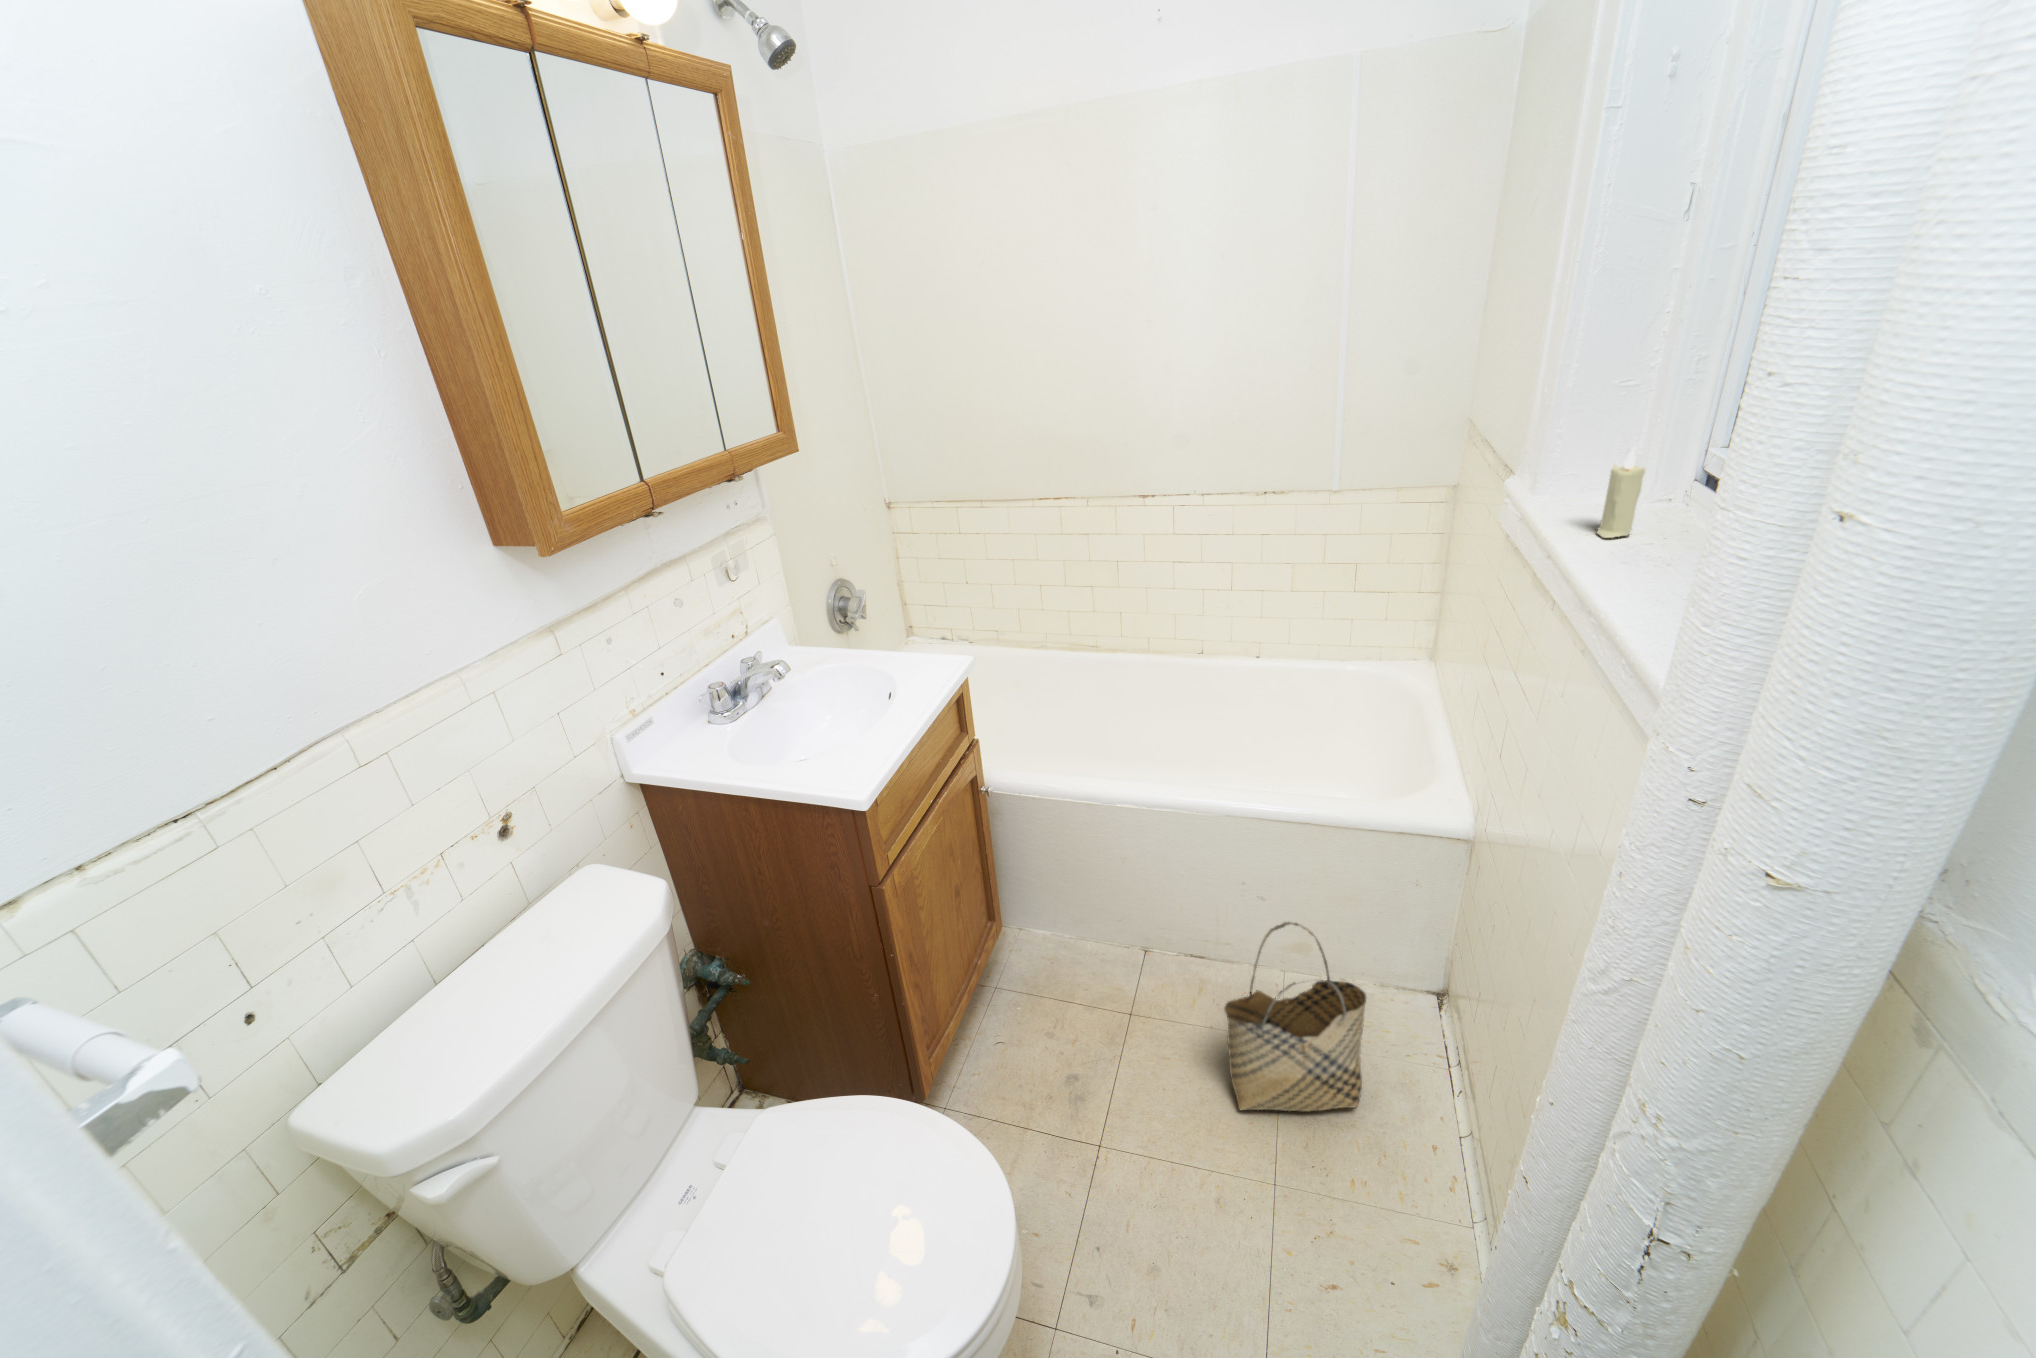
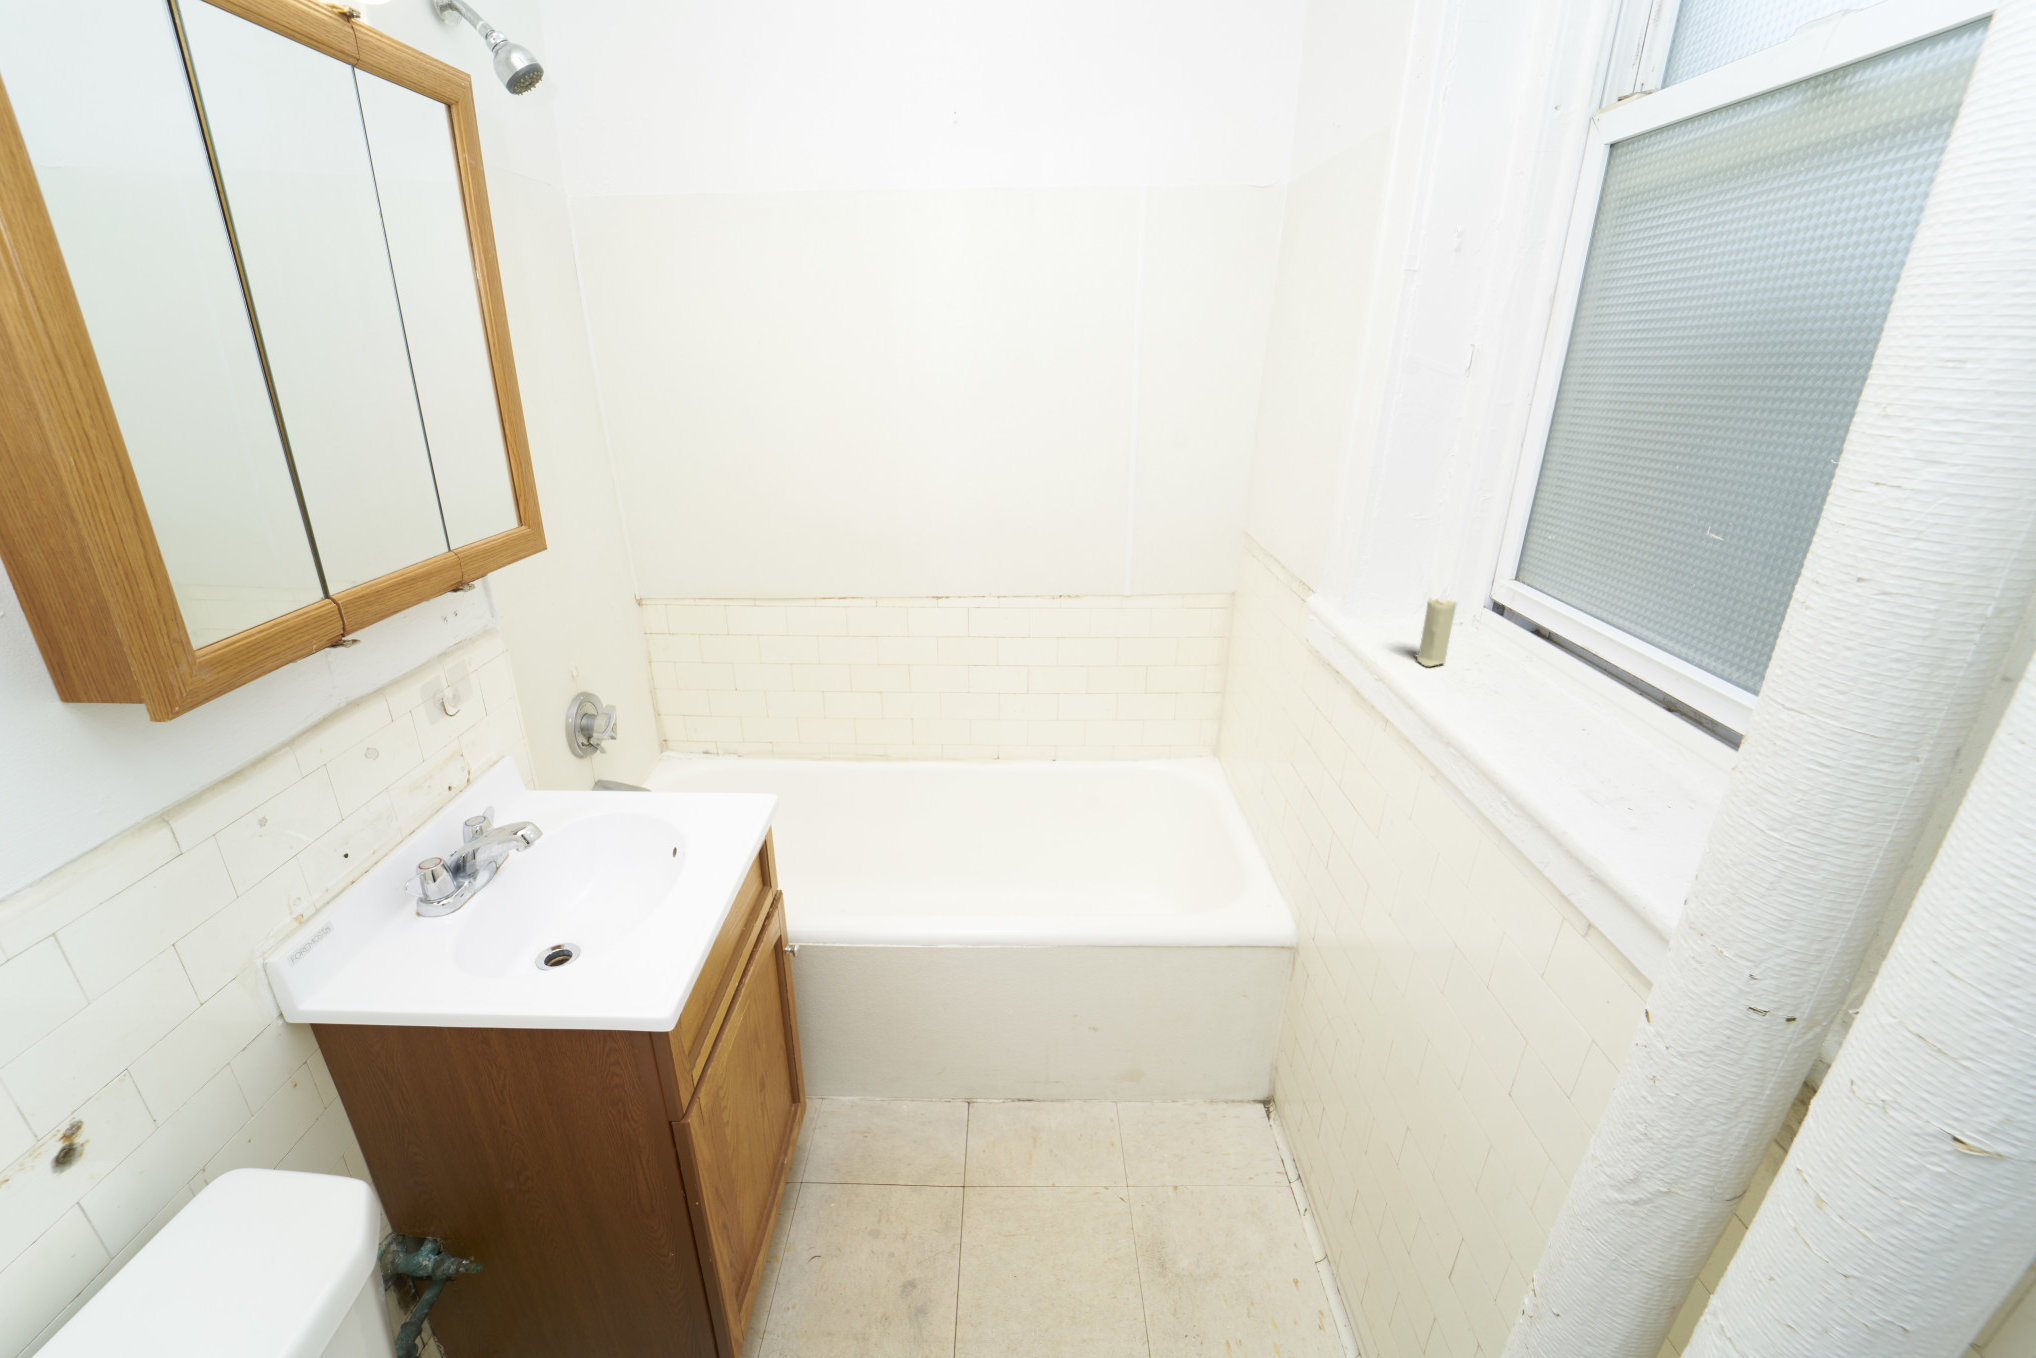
woven basket: present [1224,922,1366,1111] -> none [1079,1065,1220,1288]

